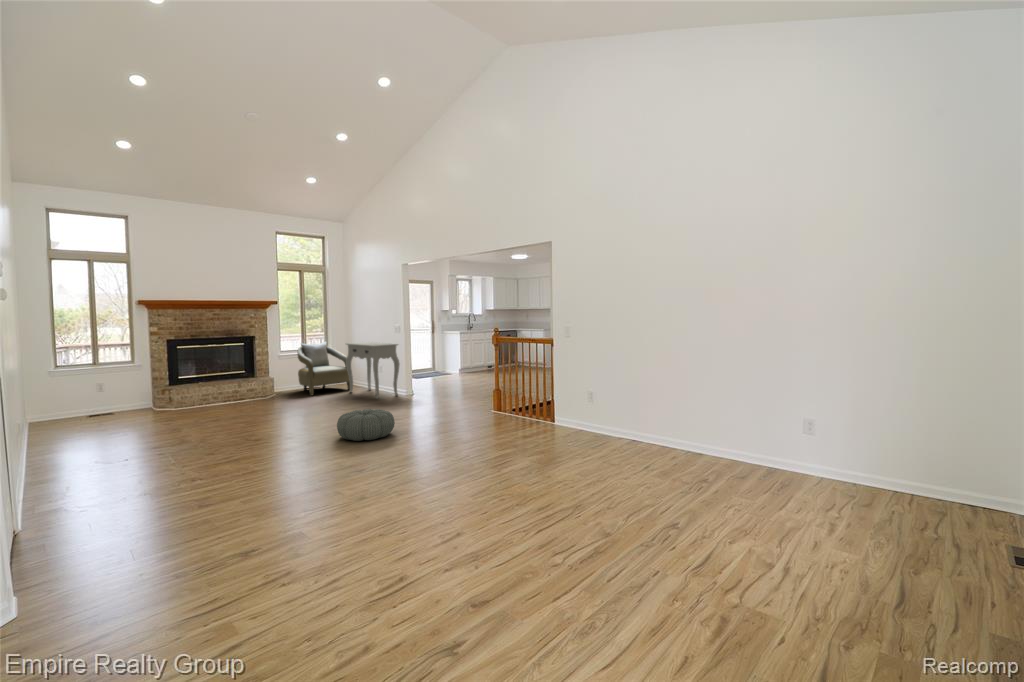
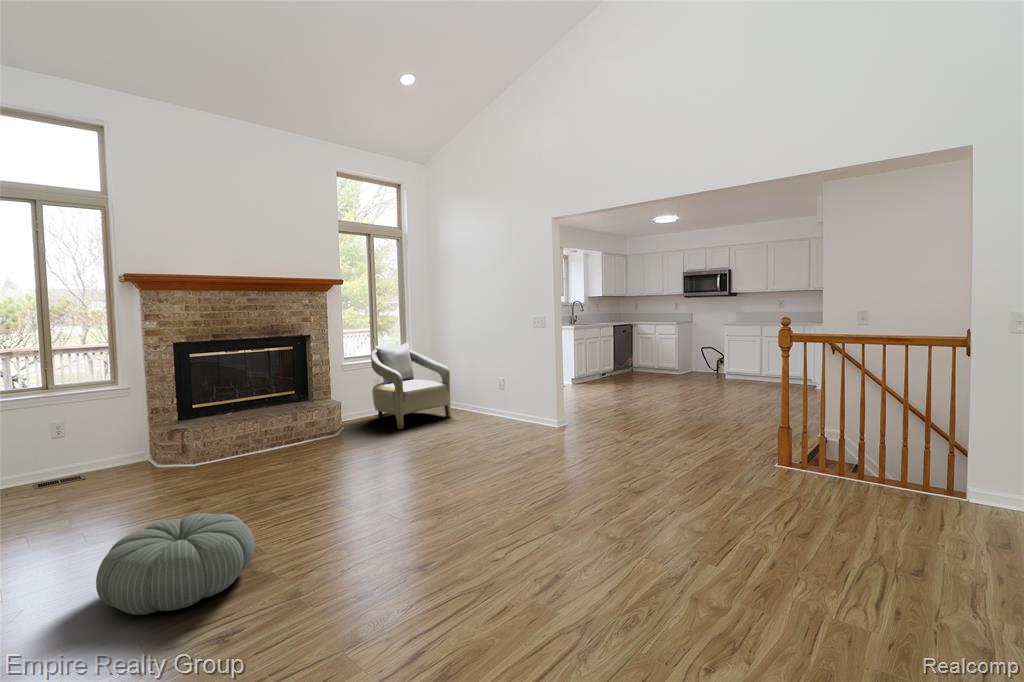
console table: present [346,342,400,399] -> none [450,343,545,436]
pouf: present [337,409,395,441] -> present [96,513,255,615]

